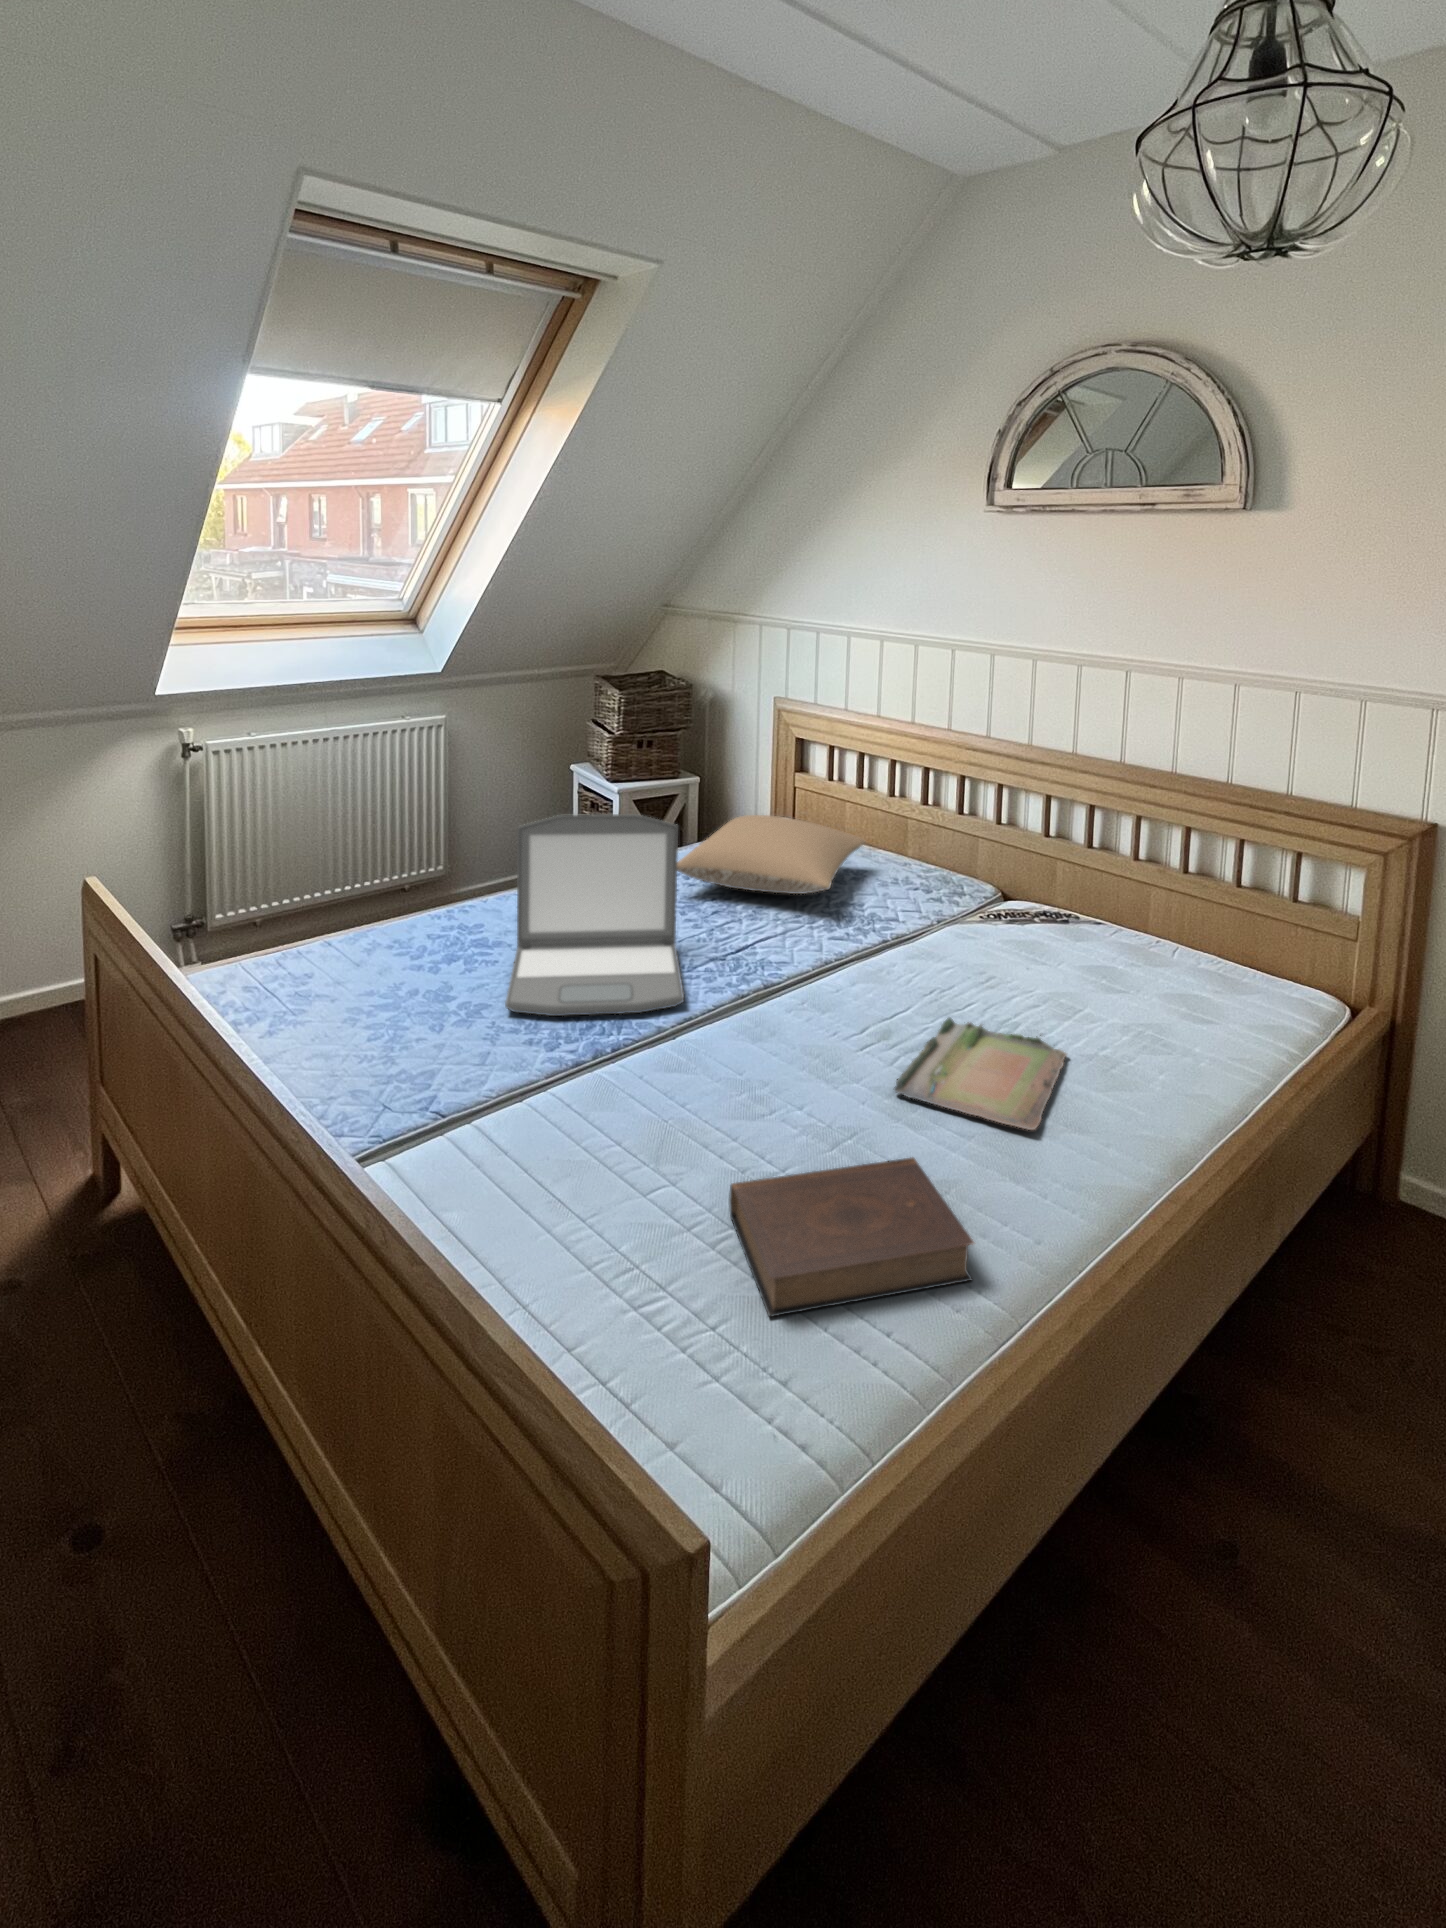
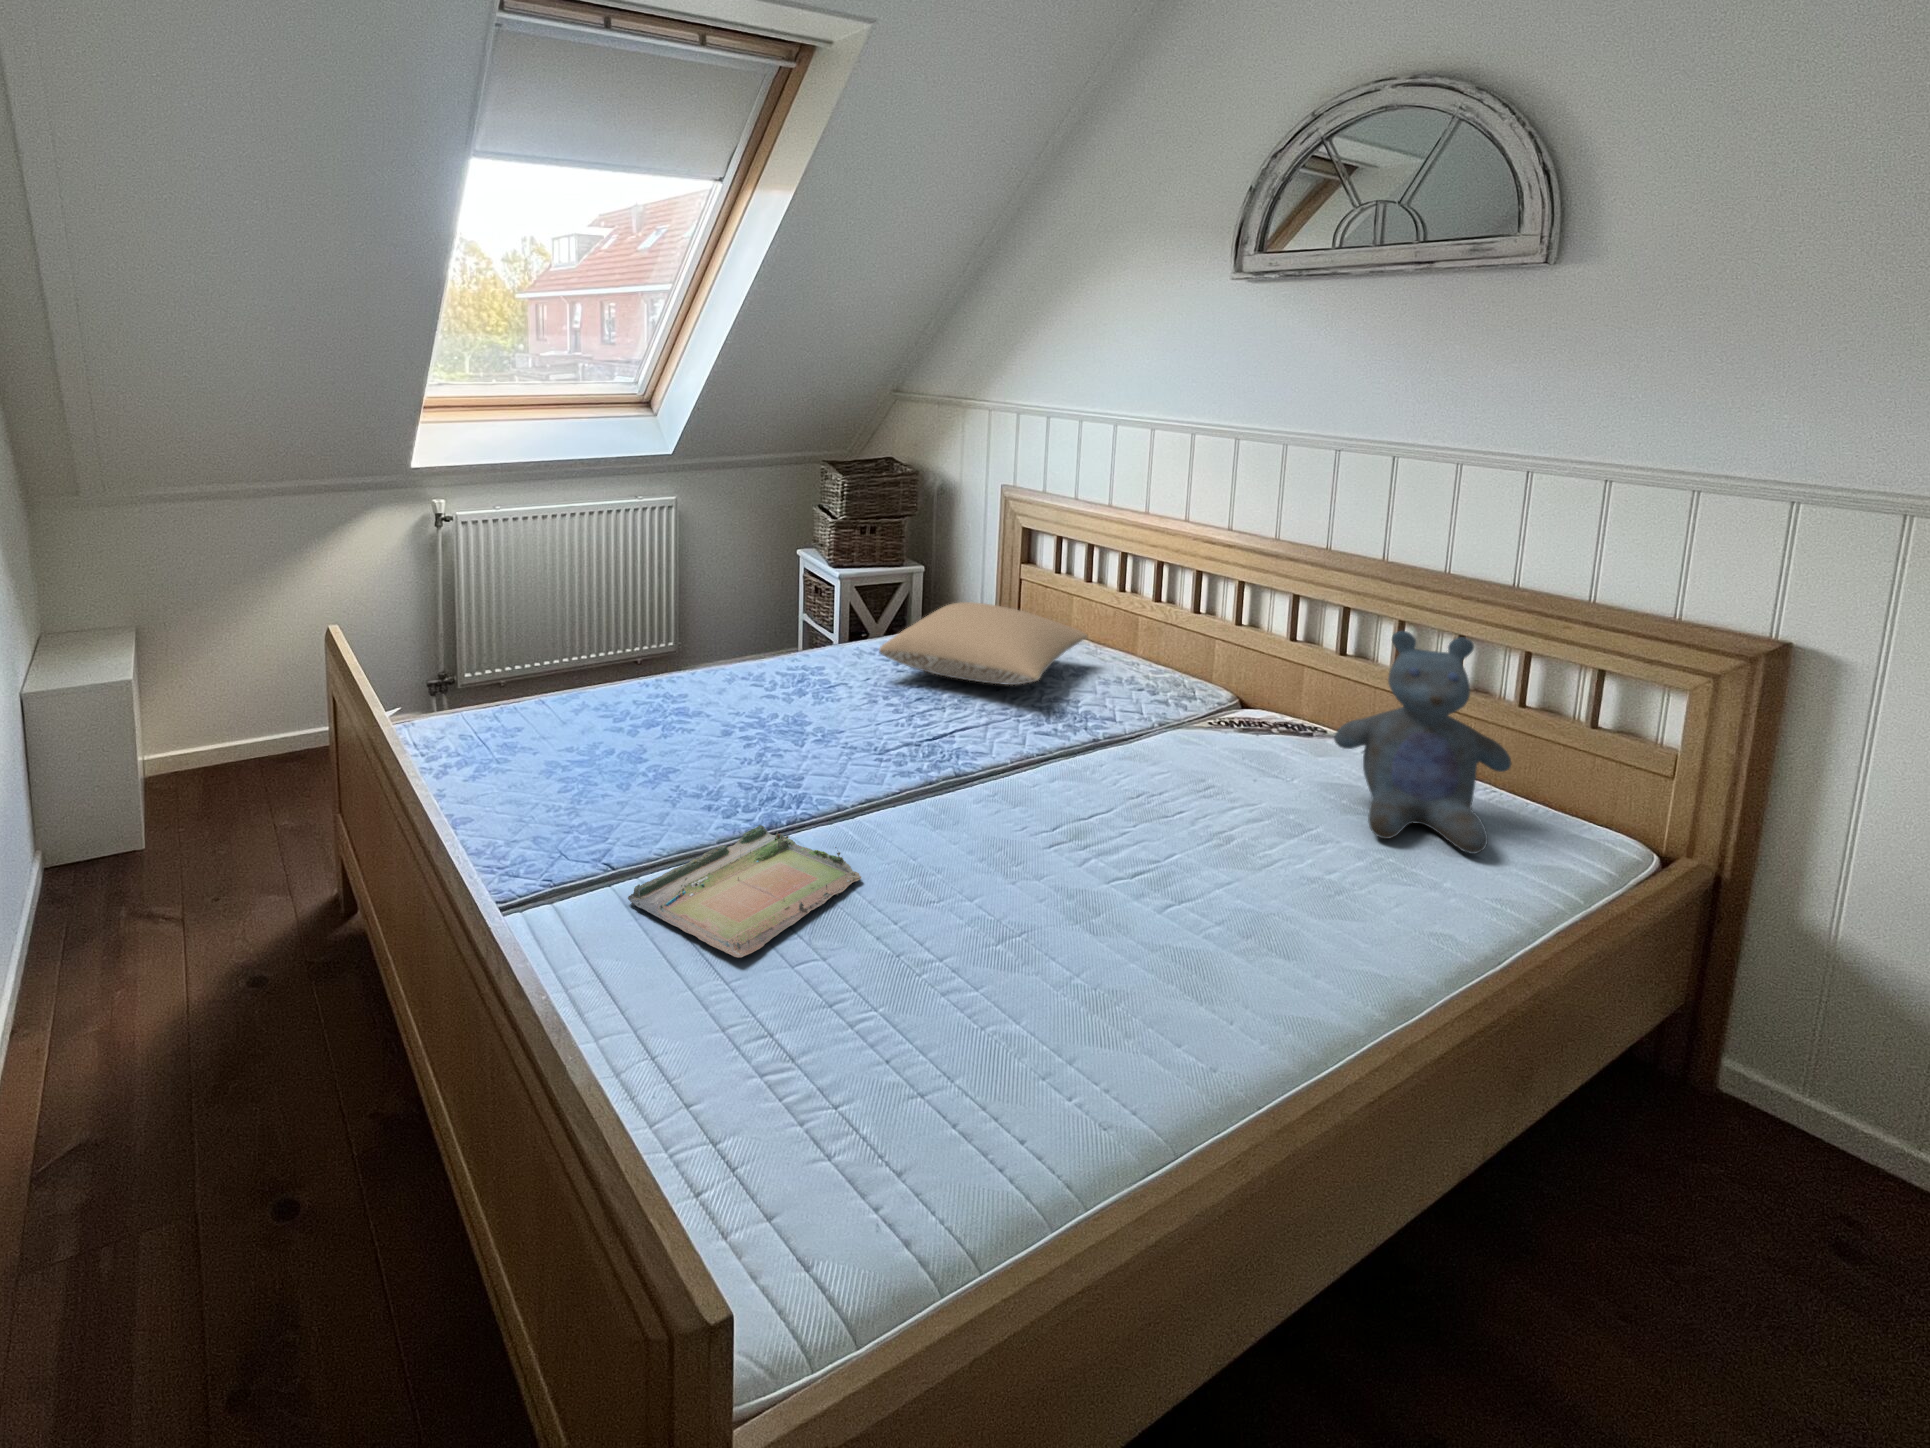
laptop: present [505,814,684,1016] -> none [688,587,873,790]
stuffed bear: none [1095,830,1238,1022] -> present [1334,631,1511,854]
tray: present [894,1017,1067,1130] -> present [628,825,861,958]
book: present [729,1157,974,1317] -> none [875,960,1133,1105]

